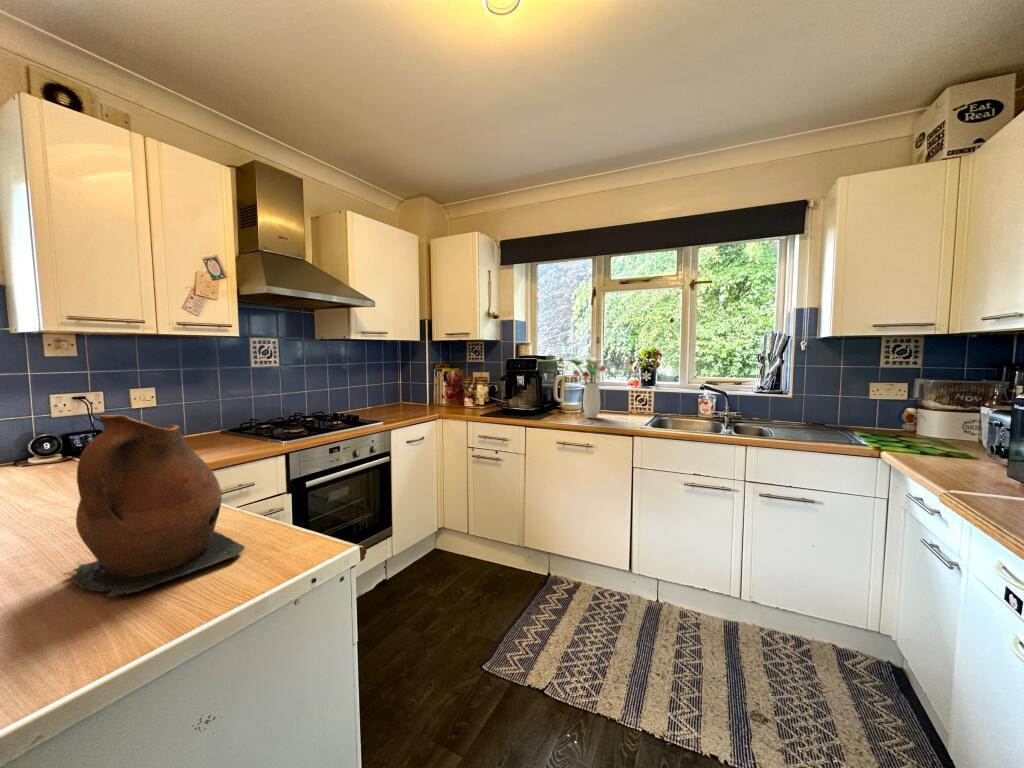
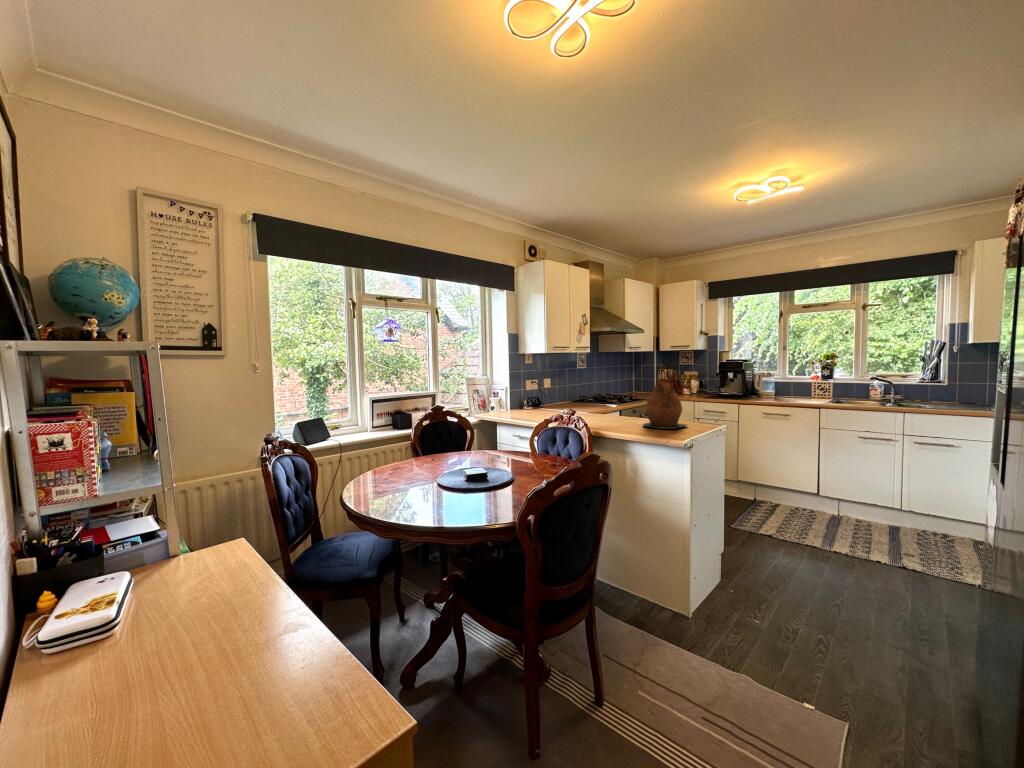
flower arrangement: present [568,358,605,418] -> none [761,360,797,400]

